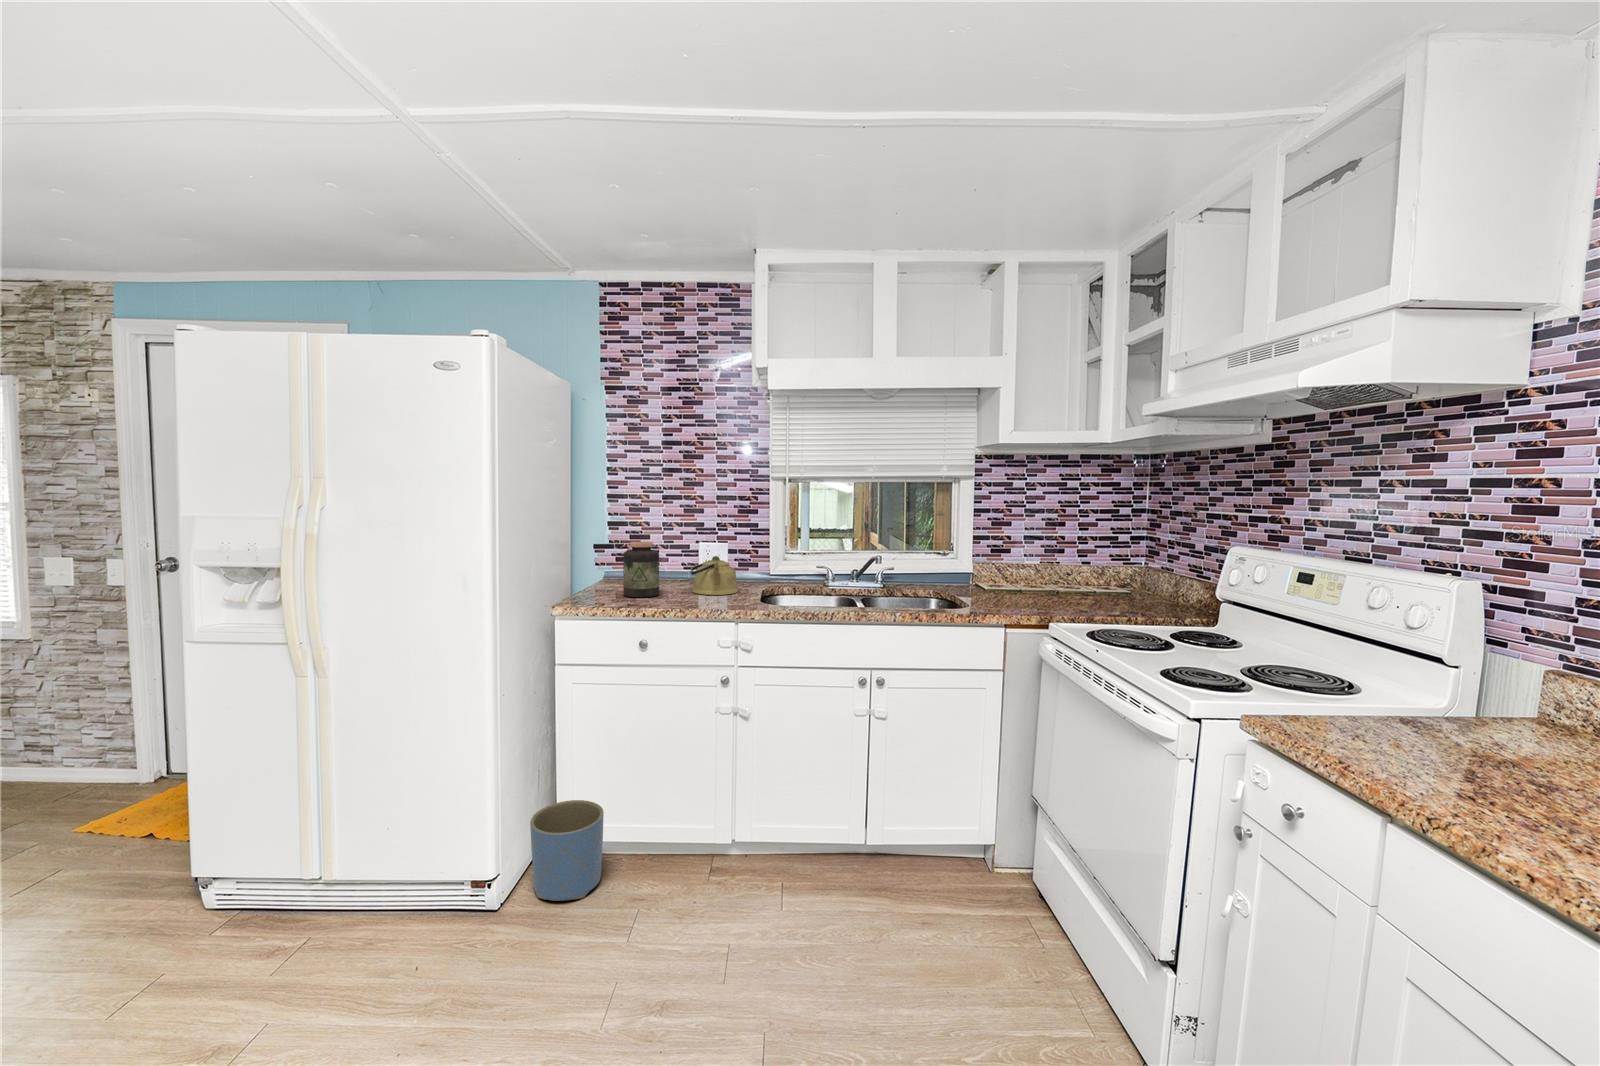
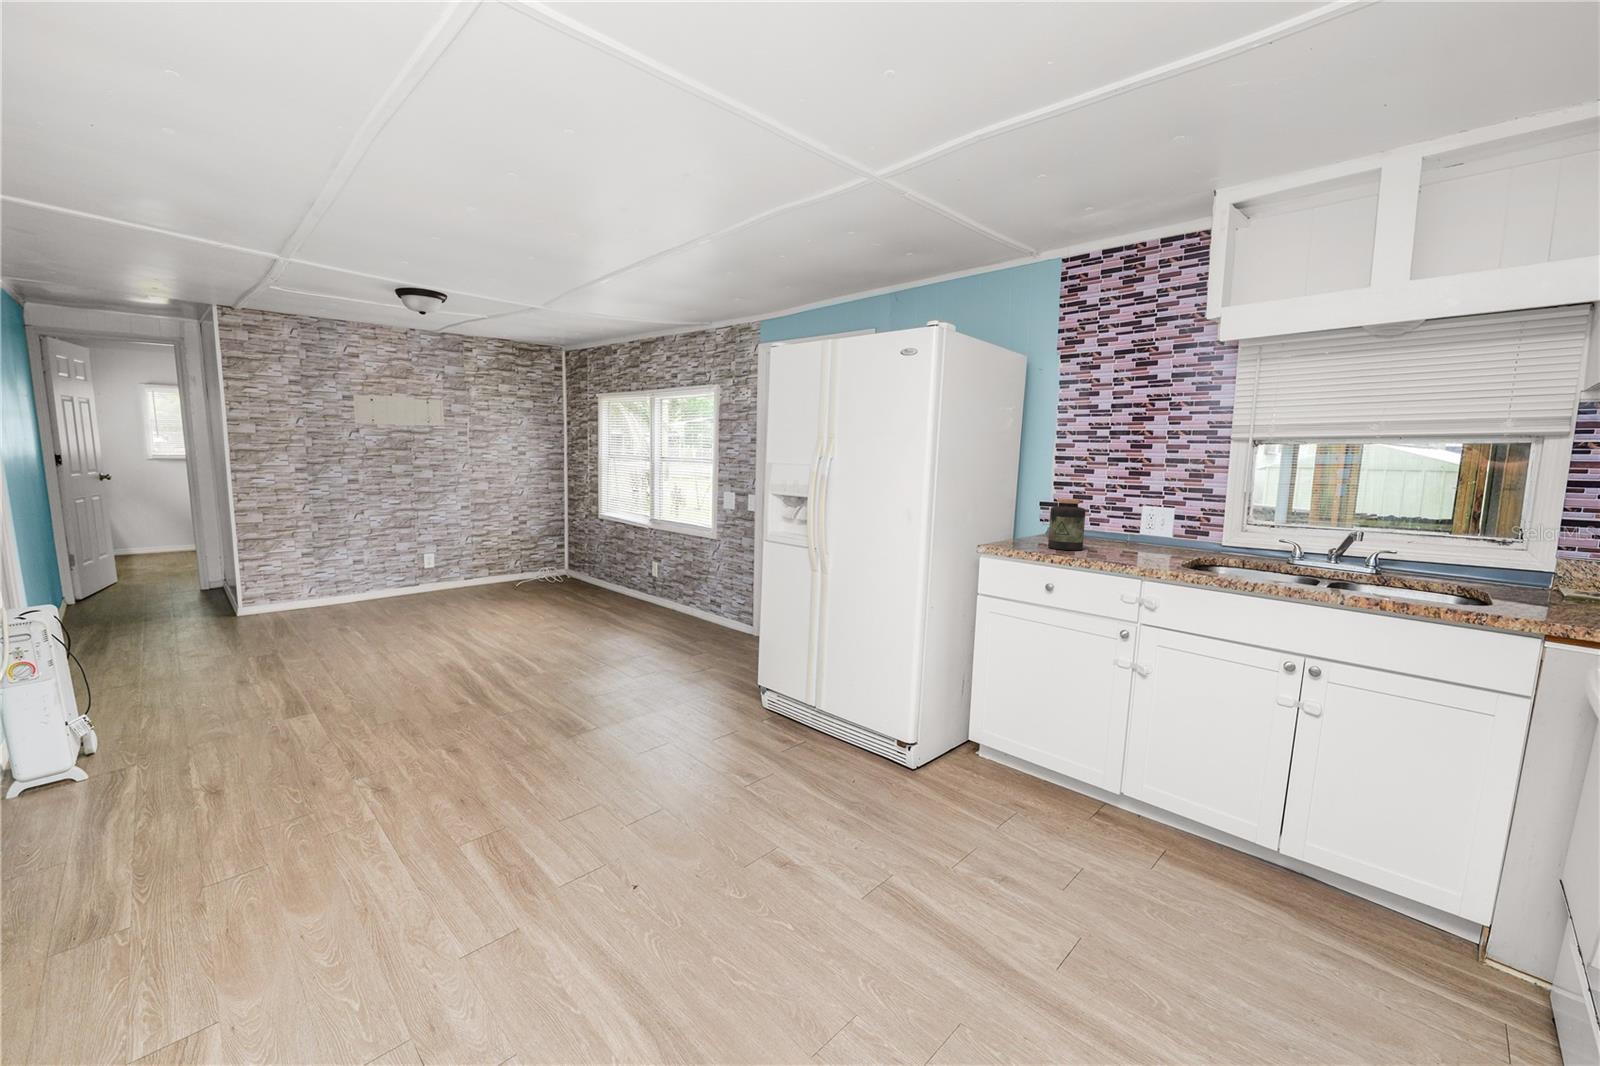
kettle: present [691,556,738,595] -> none [1116,518,1171,557]
planter: present [530,800,604,901] -> none [942,710,1002,790]

